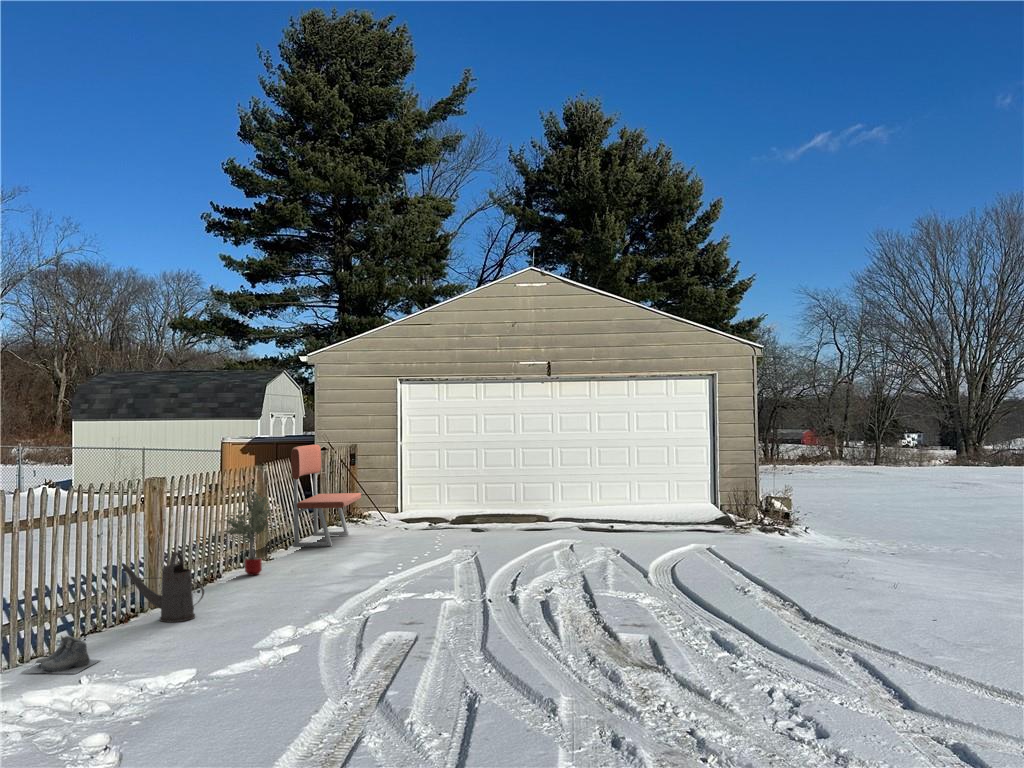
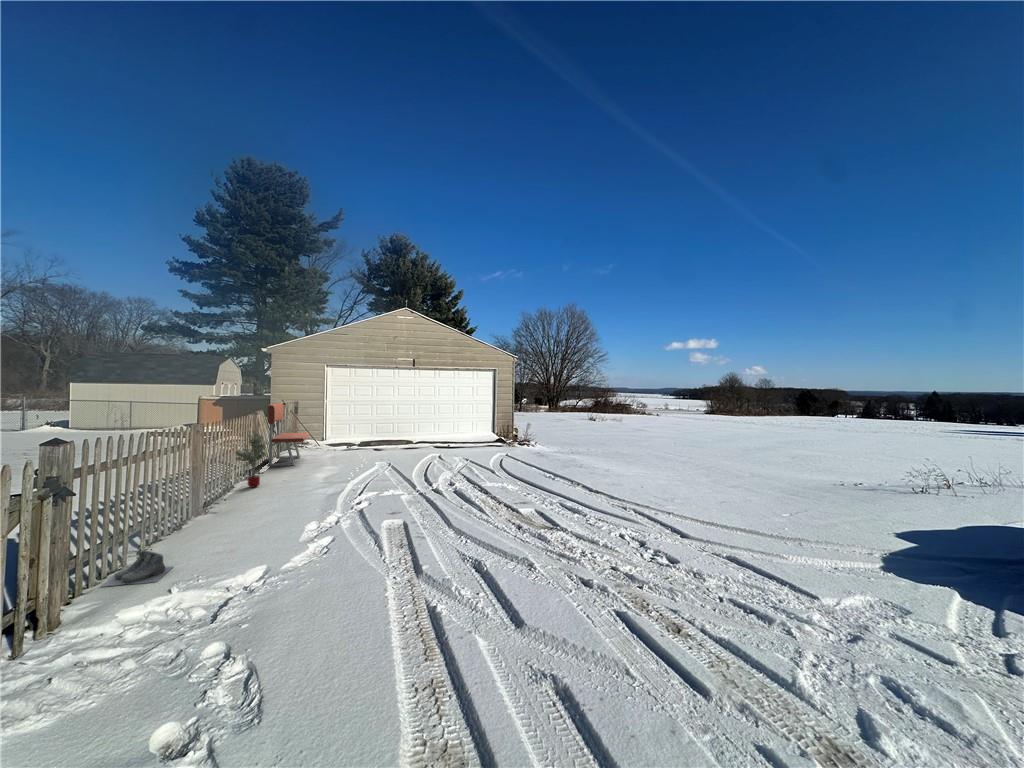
watering can: present [123,552,204,622] -> none [172,477,240,528]

